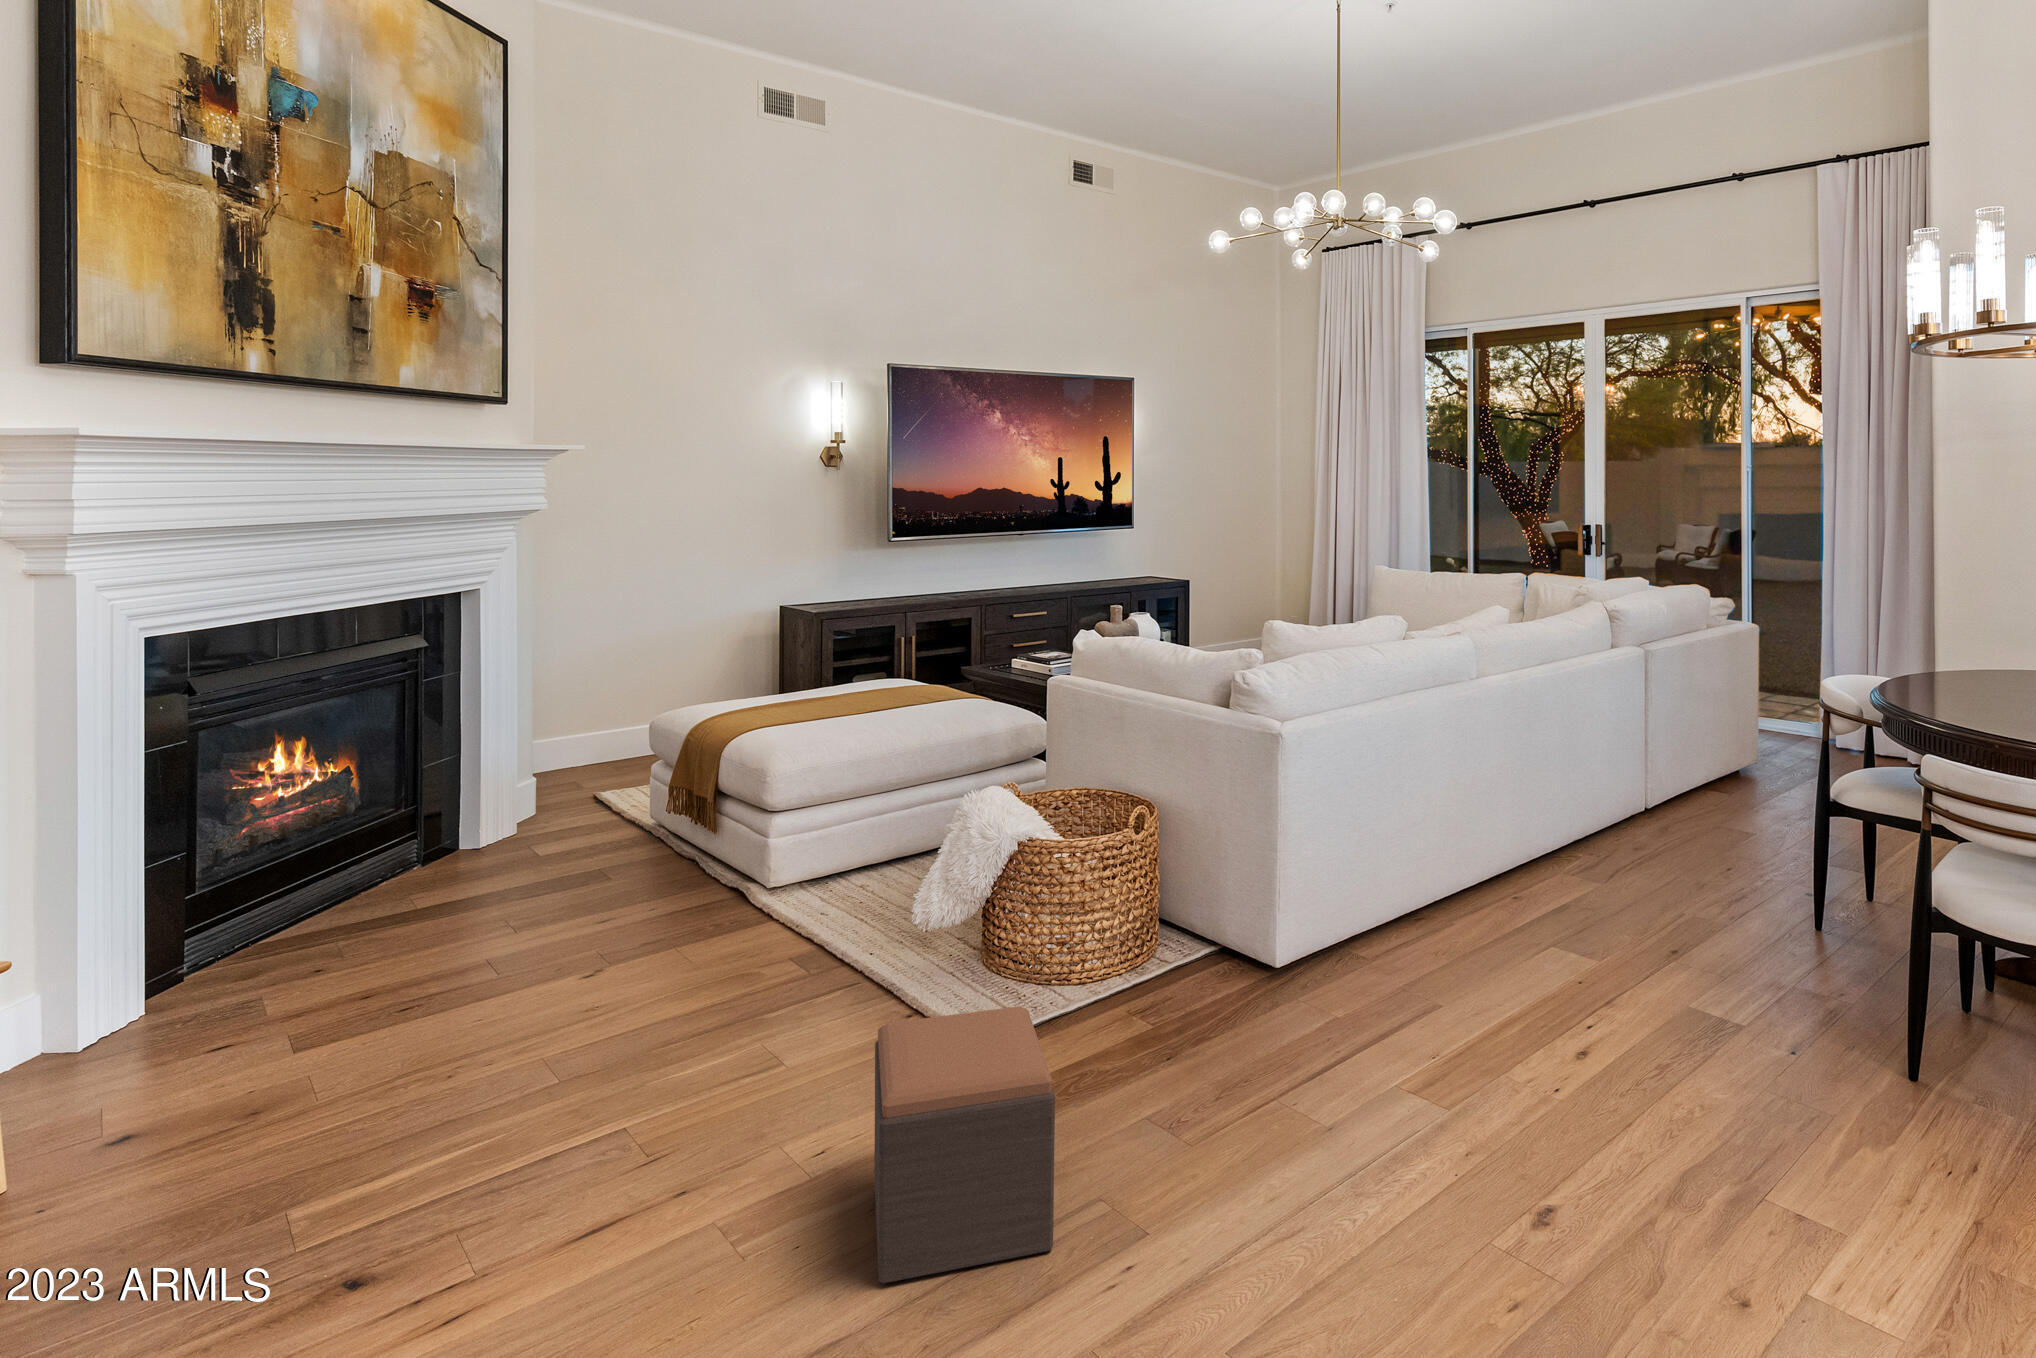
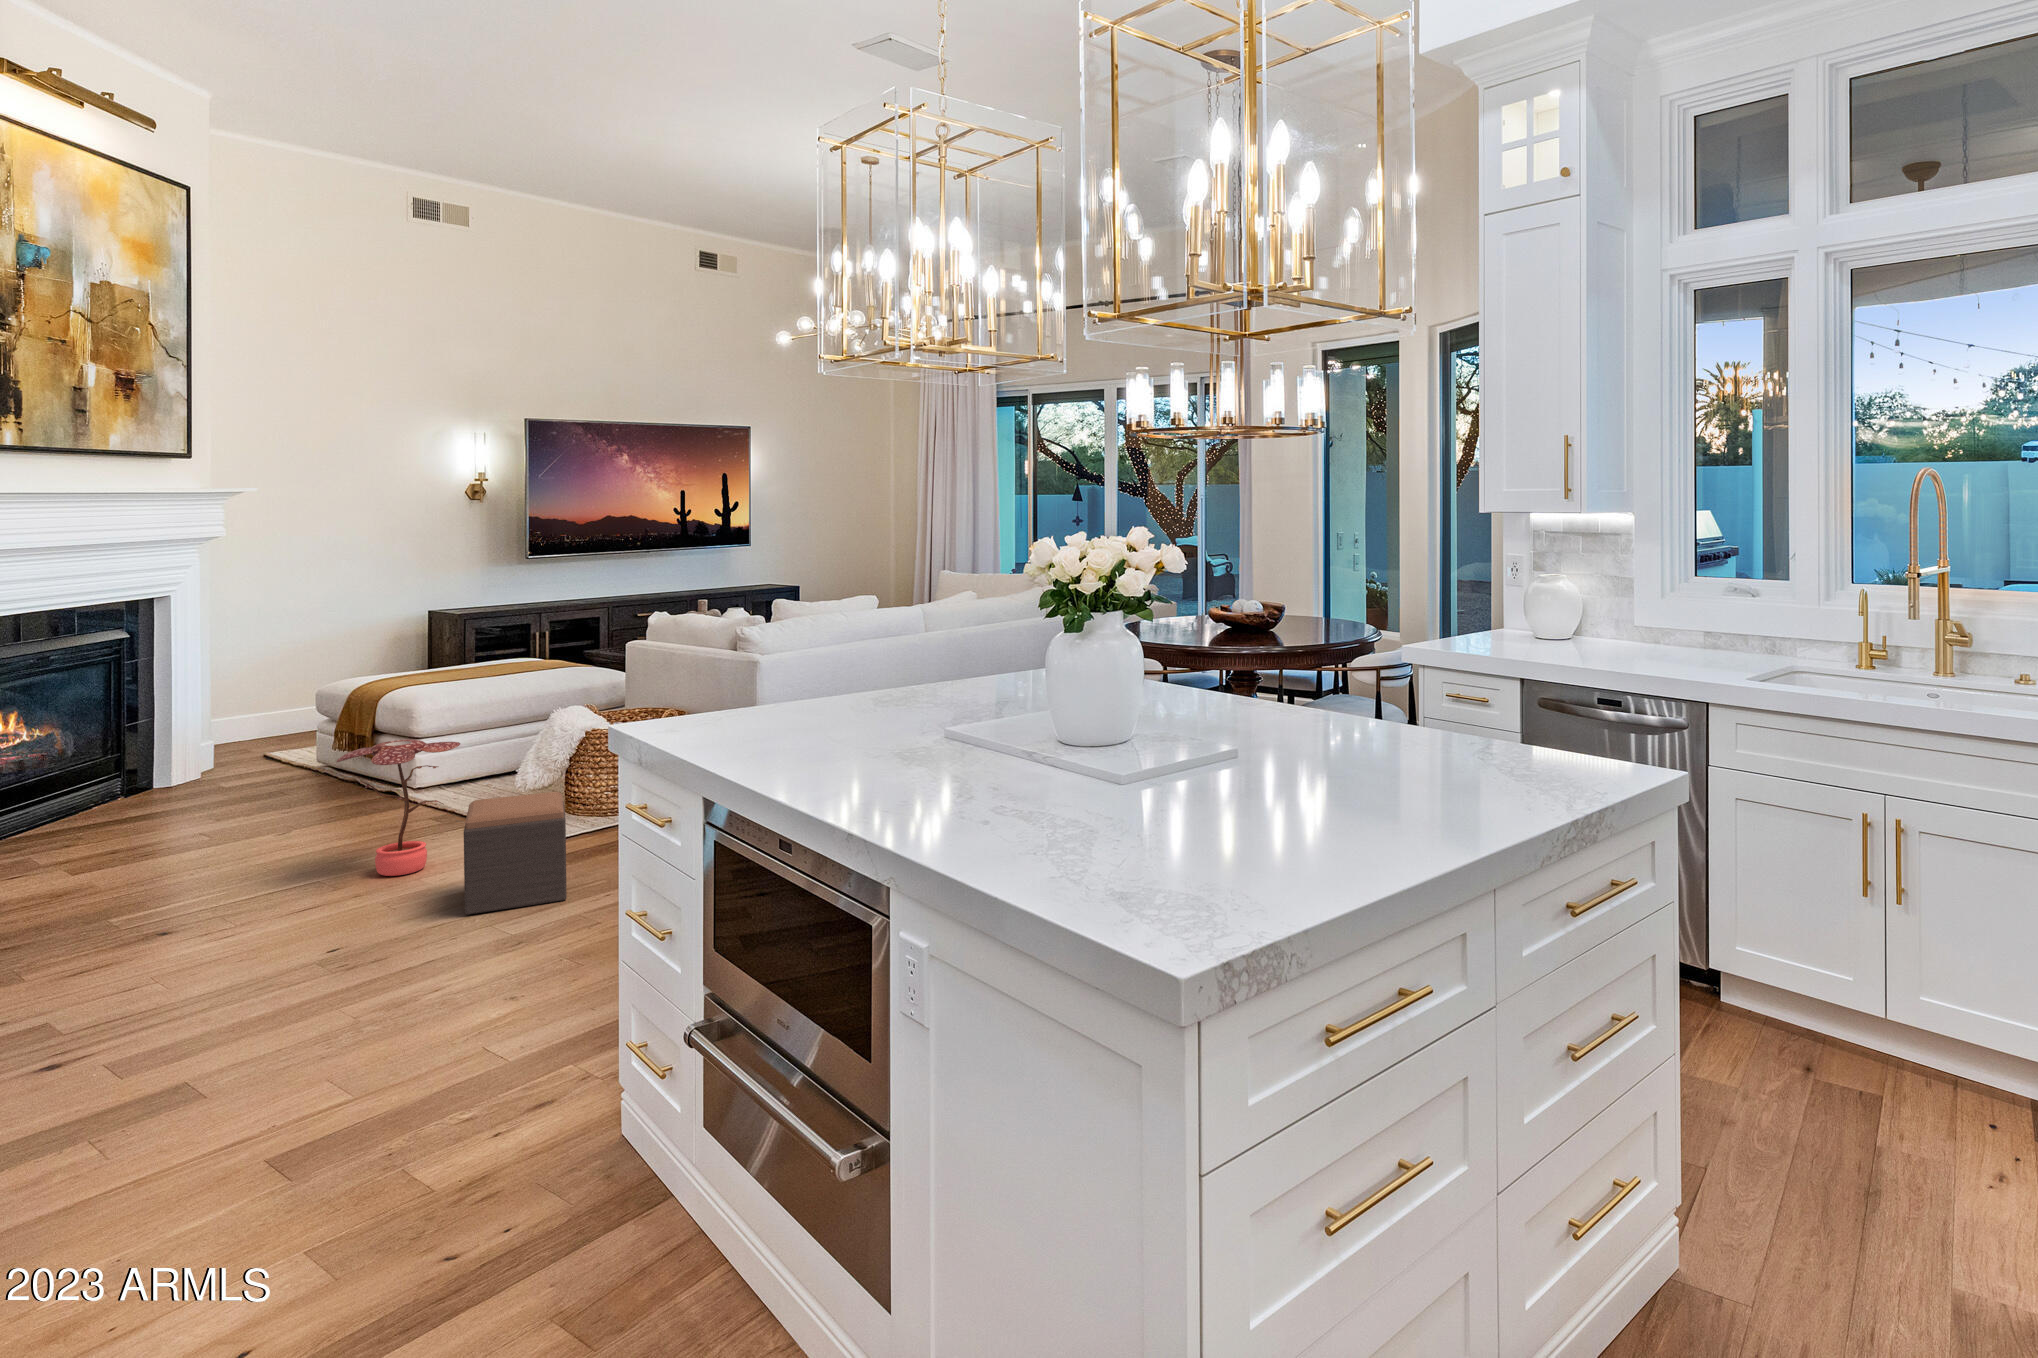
potted plant: none [665,868,853,1115] -> present [337,740,460,876]

